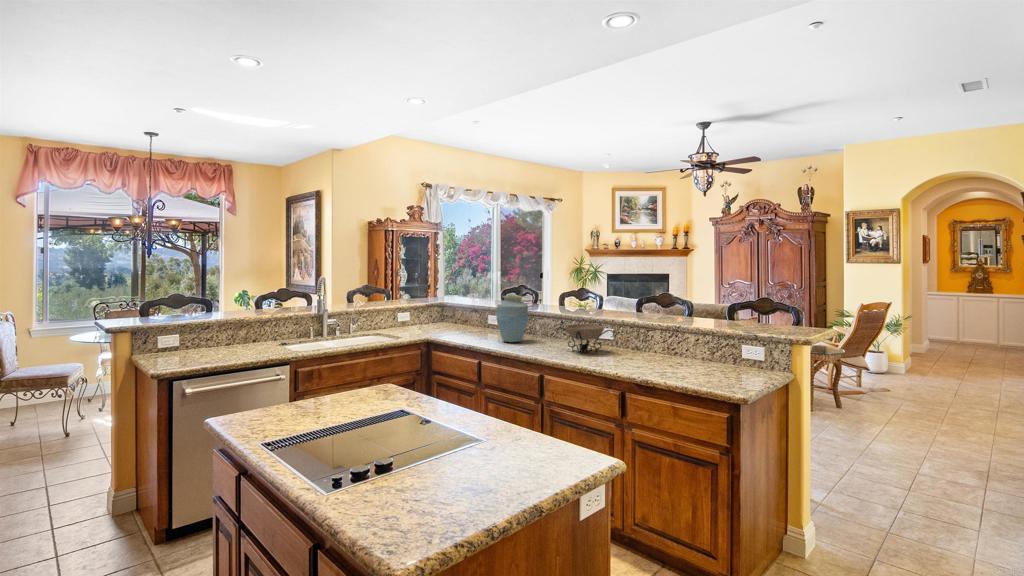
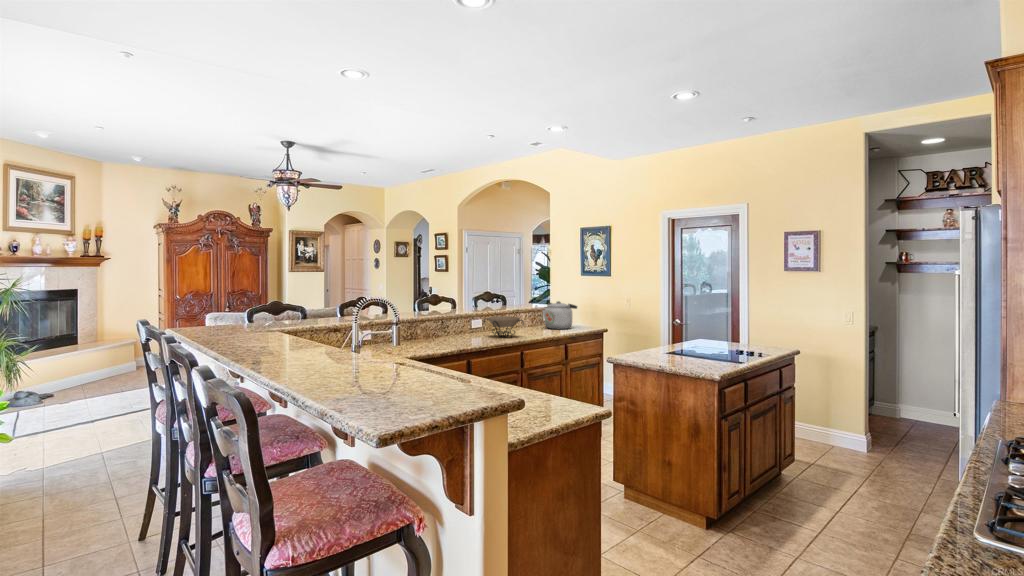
vase: present [496,295,529,342] -> none [435,300,466,344]
kettle: none [716,321,779,373] -> present [543,301,577,329]

